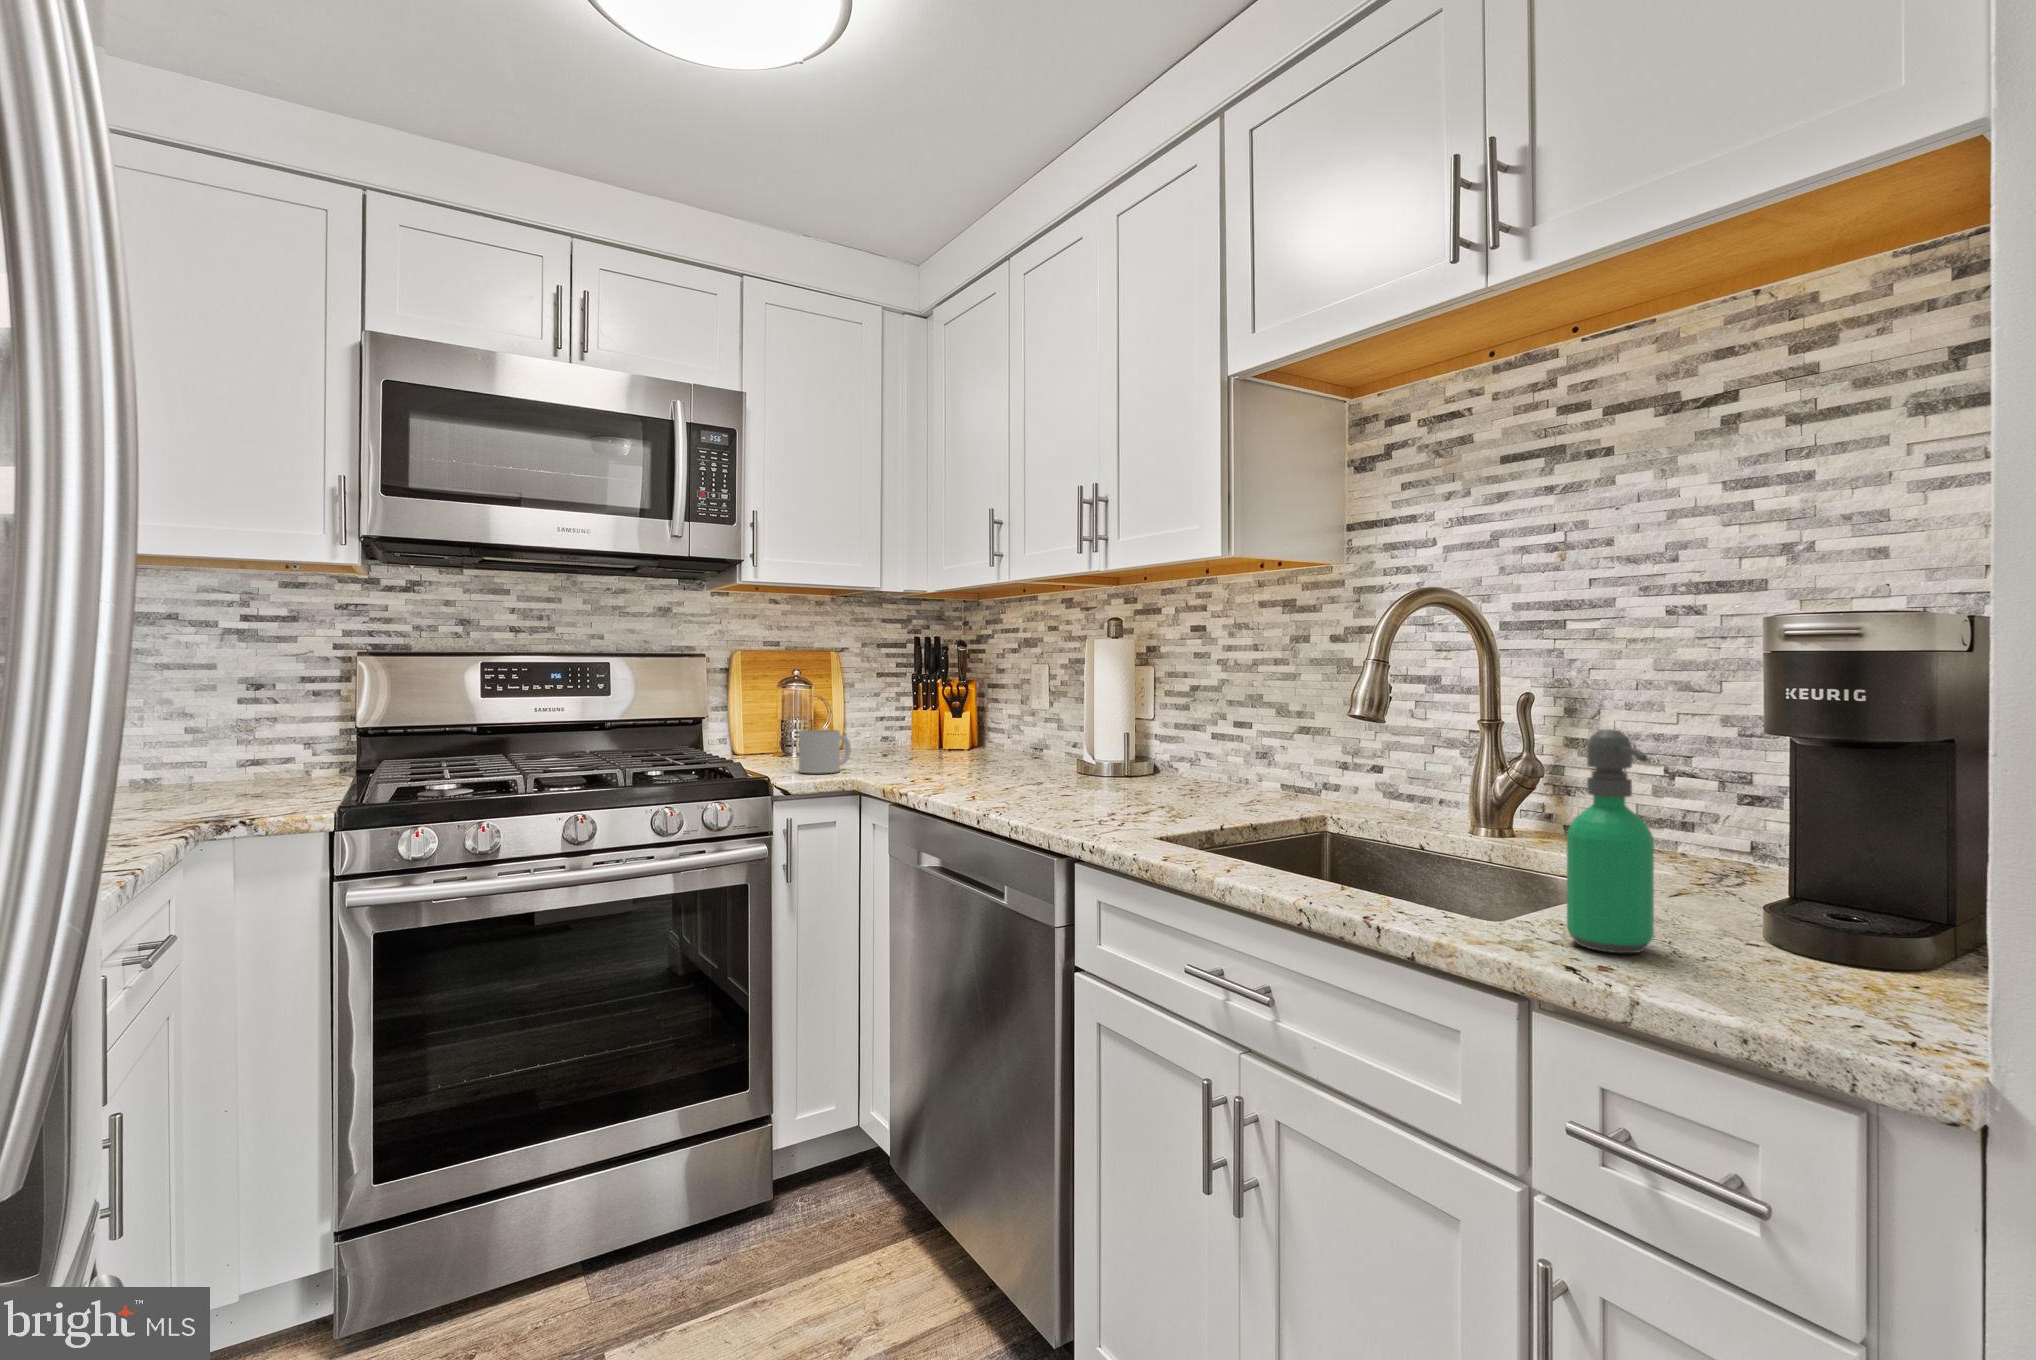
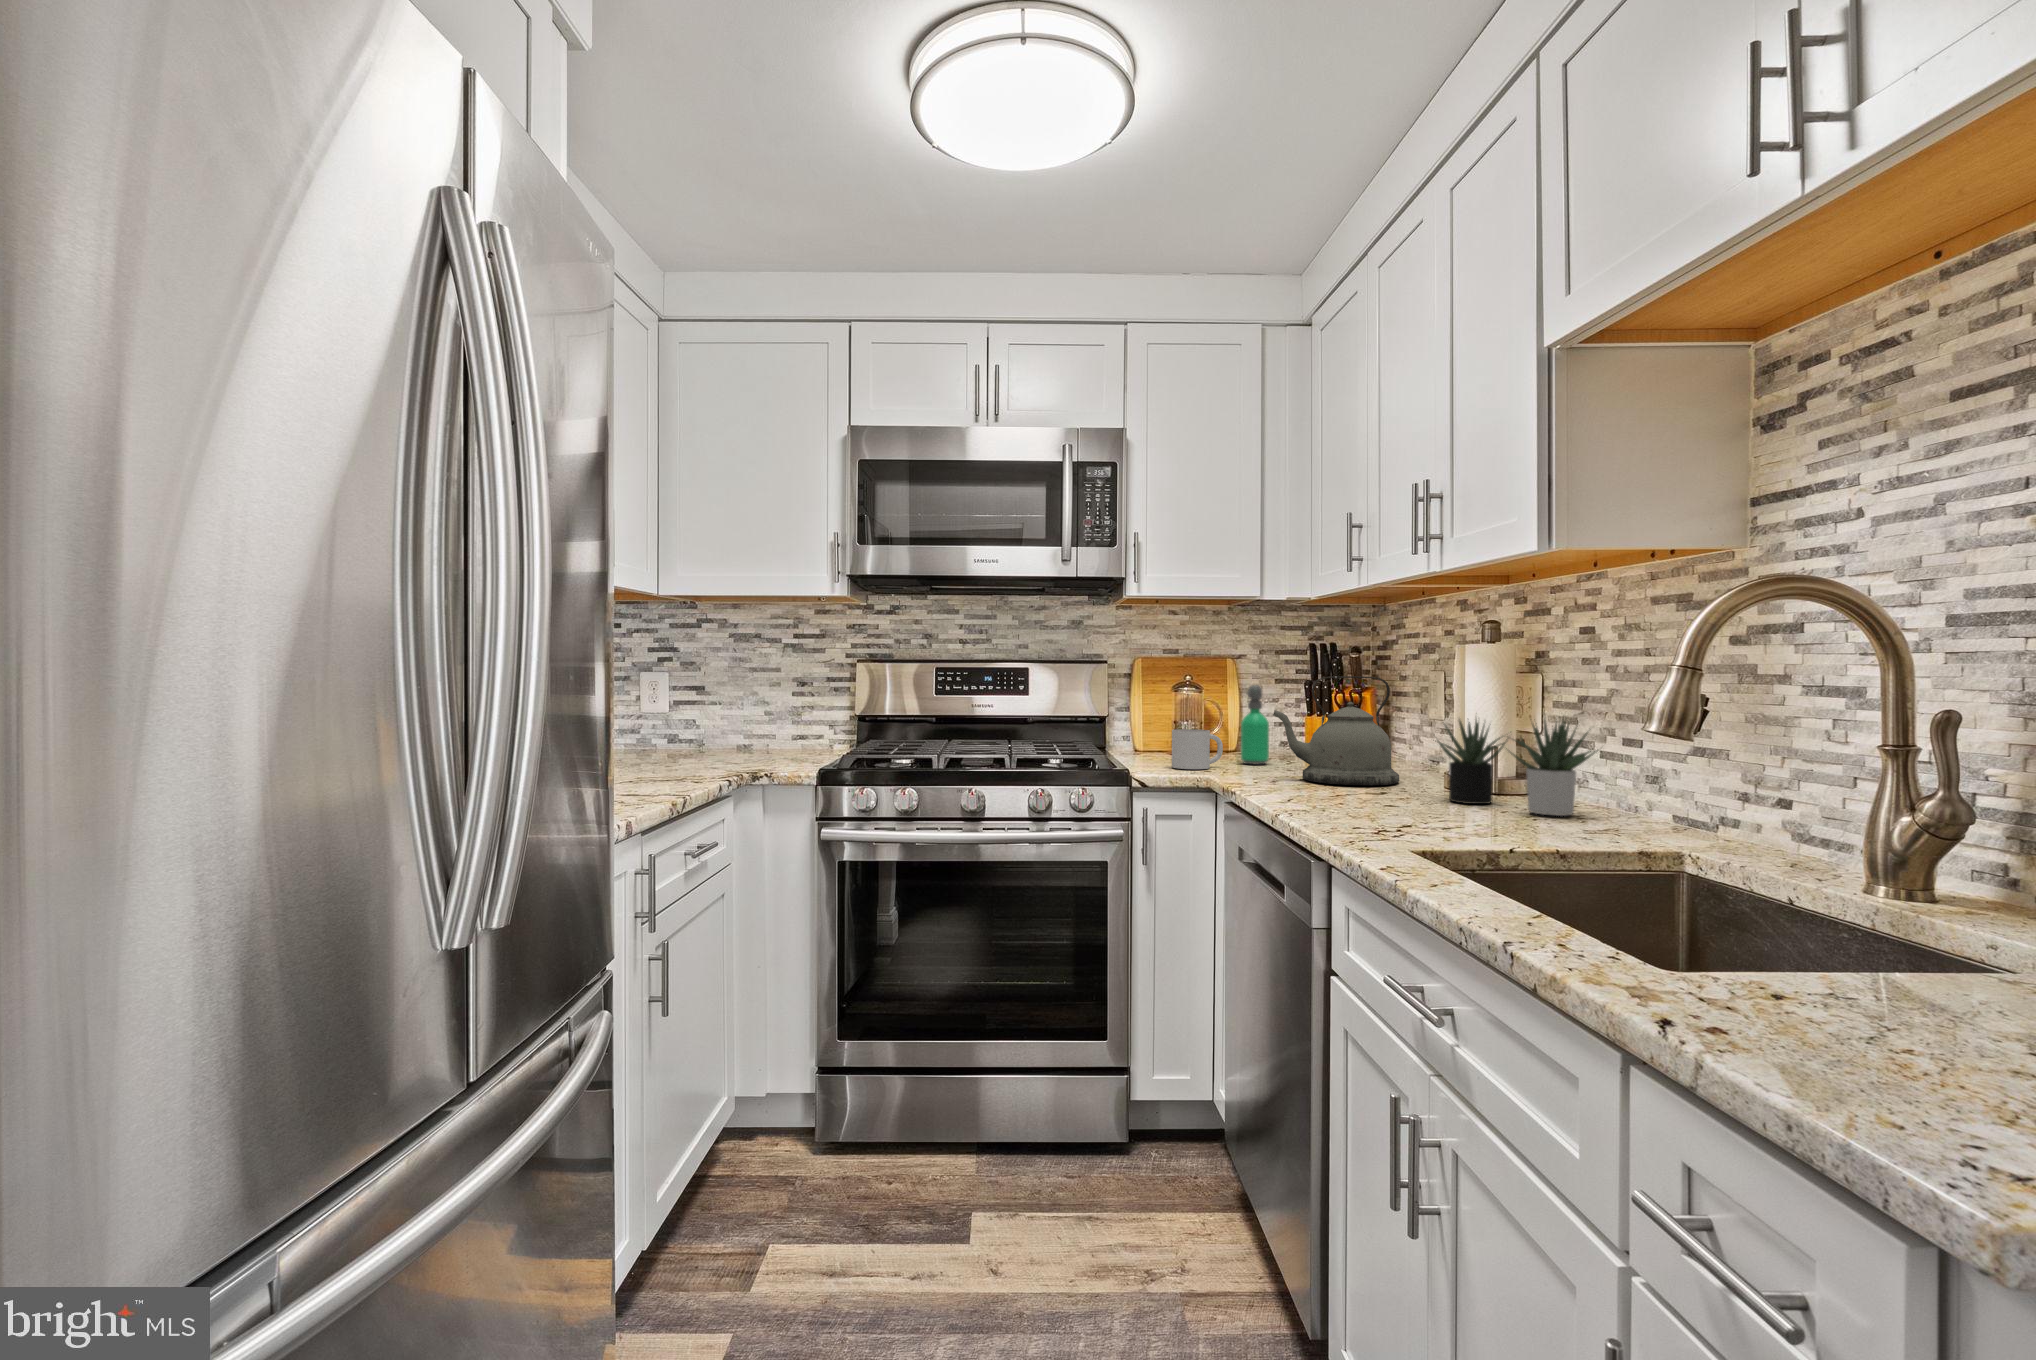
kettle: none [920,672,1037,779] -> present [1273,676,1399,785]
succulent plant: none [1083,700,1234,795] -> present [1433,719,1597,816]
soap dispenser: present [1567,729,1654,953] -> present [1241,685,1269,764]

